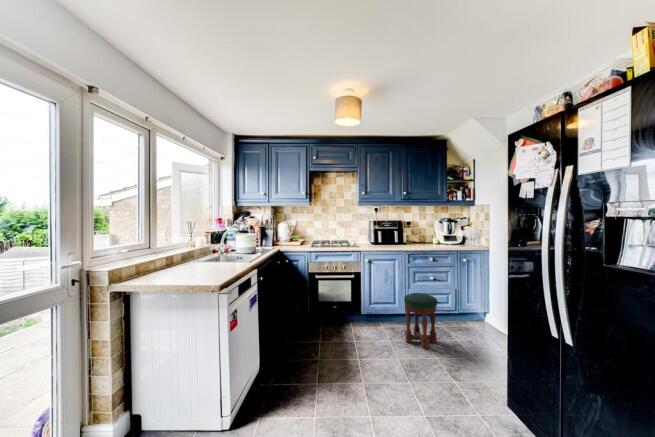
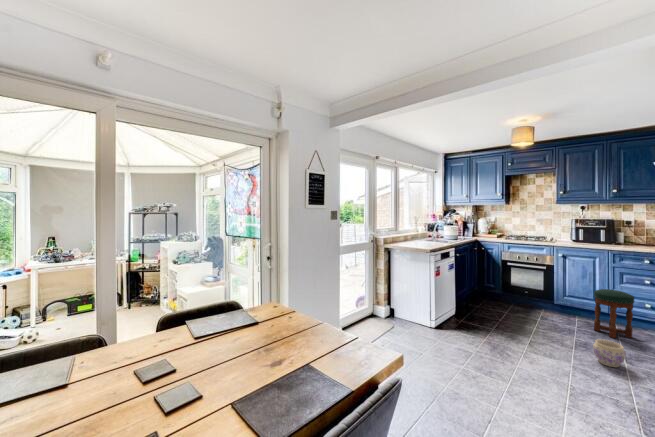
planter: none [442,370,478,412] -> present [593,339,626,367]

